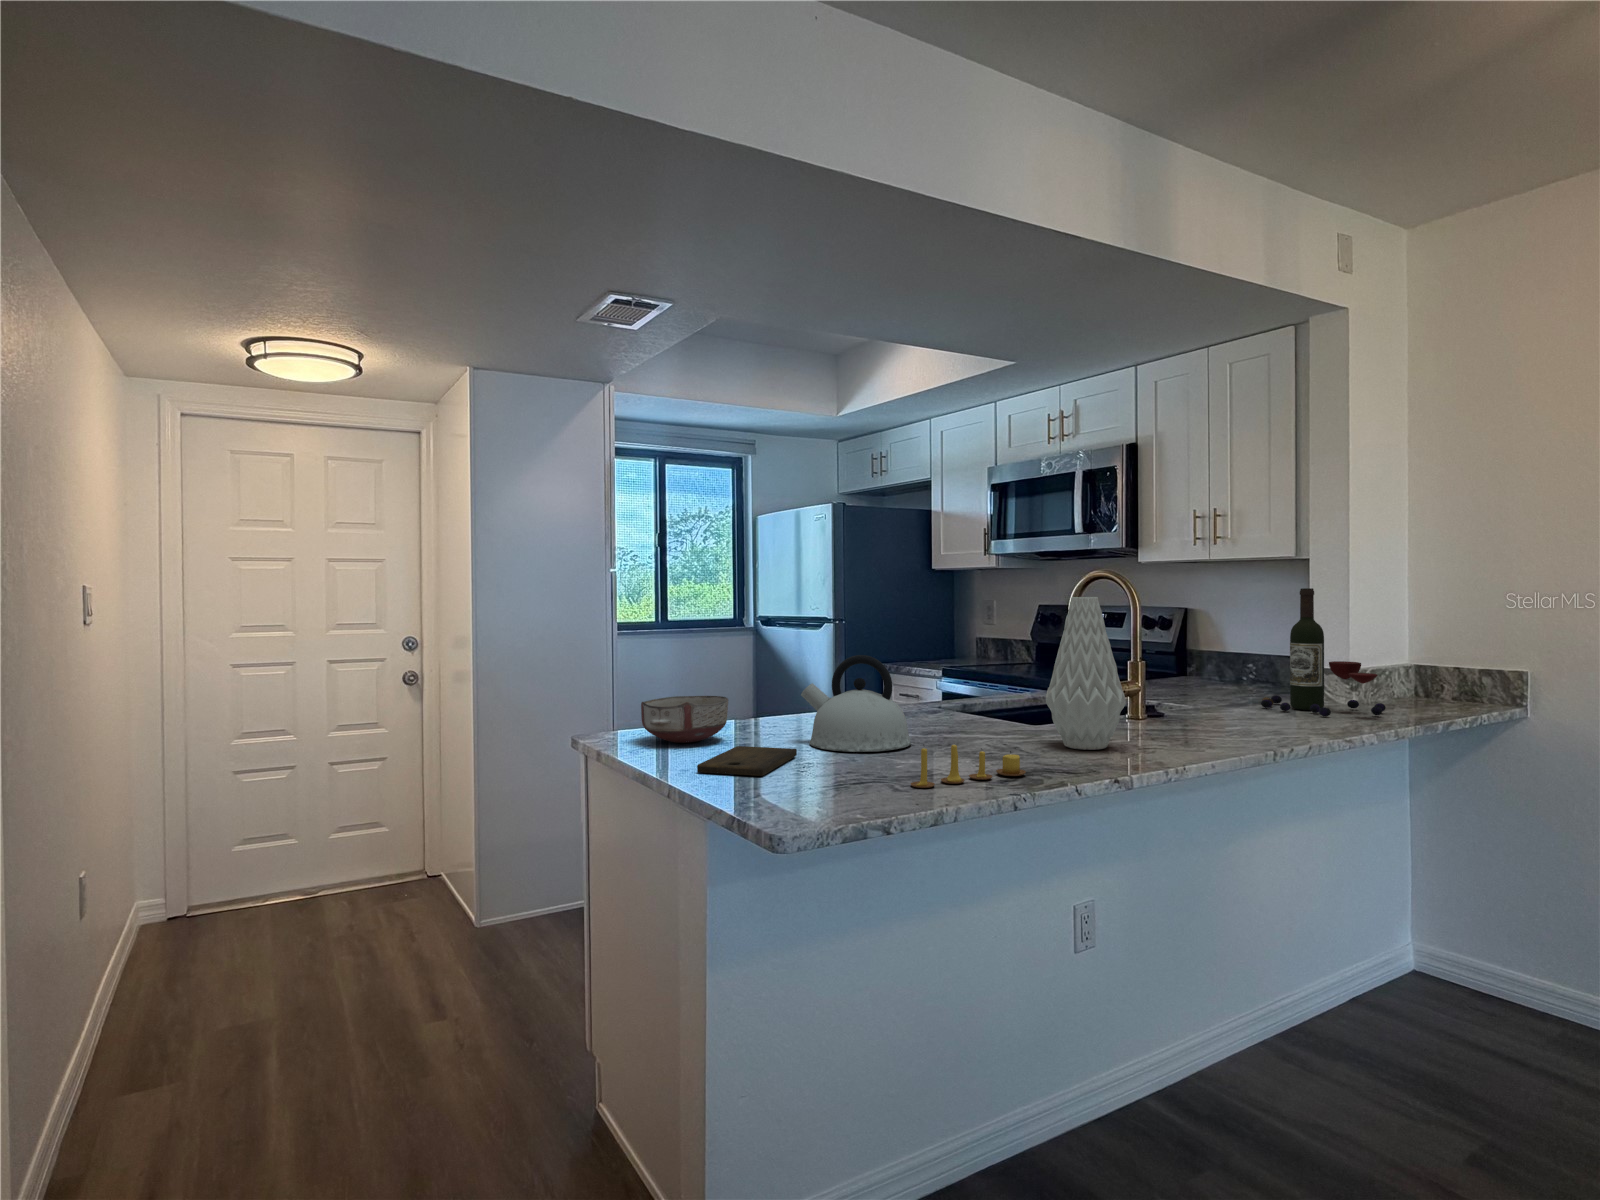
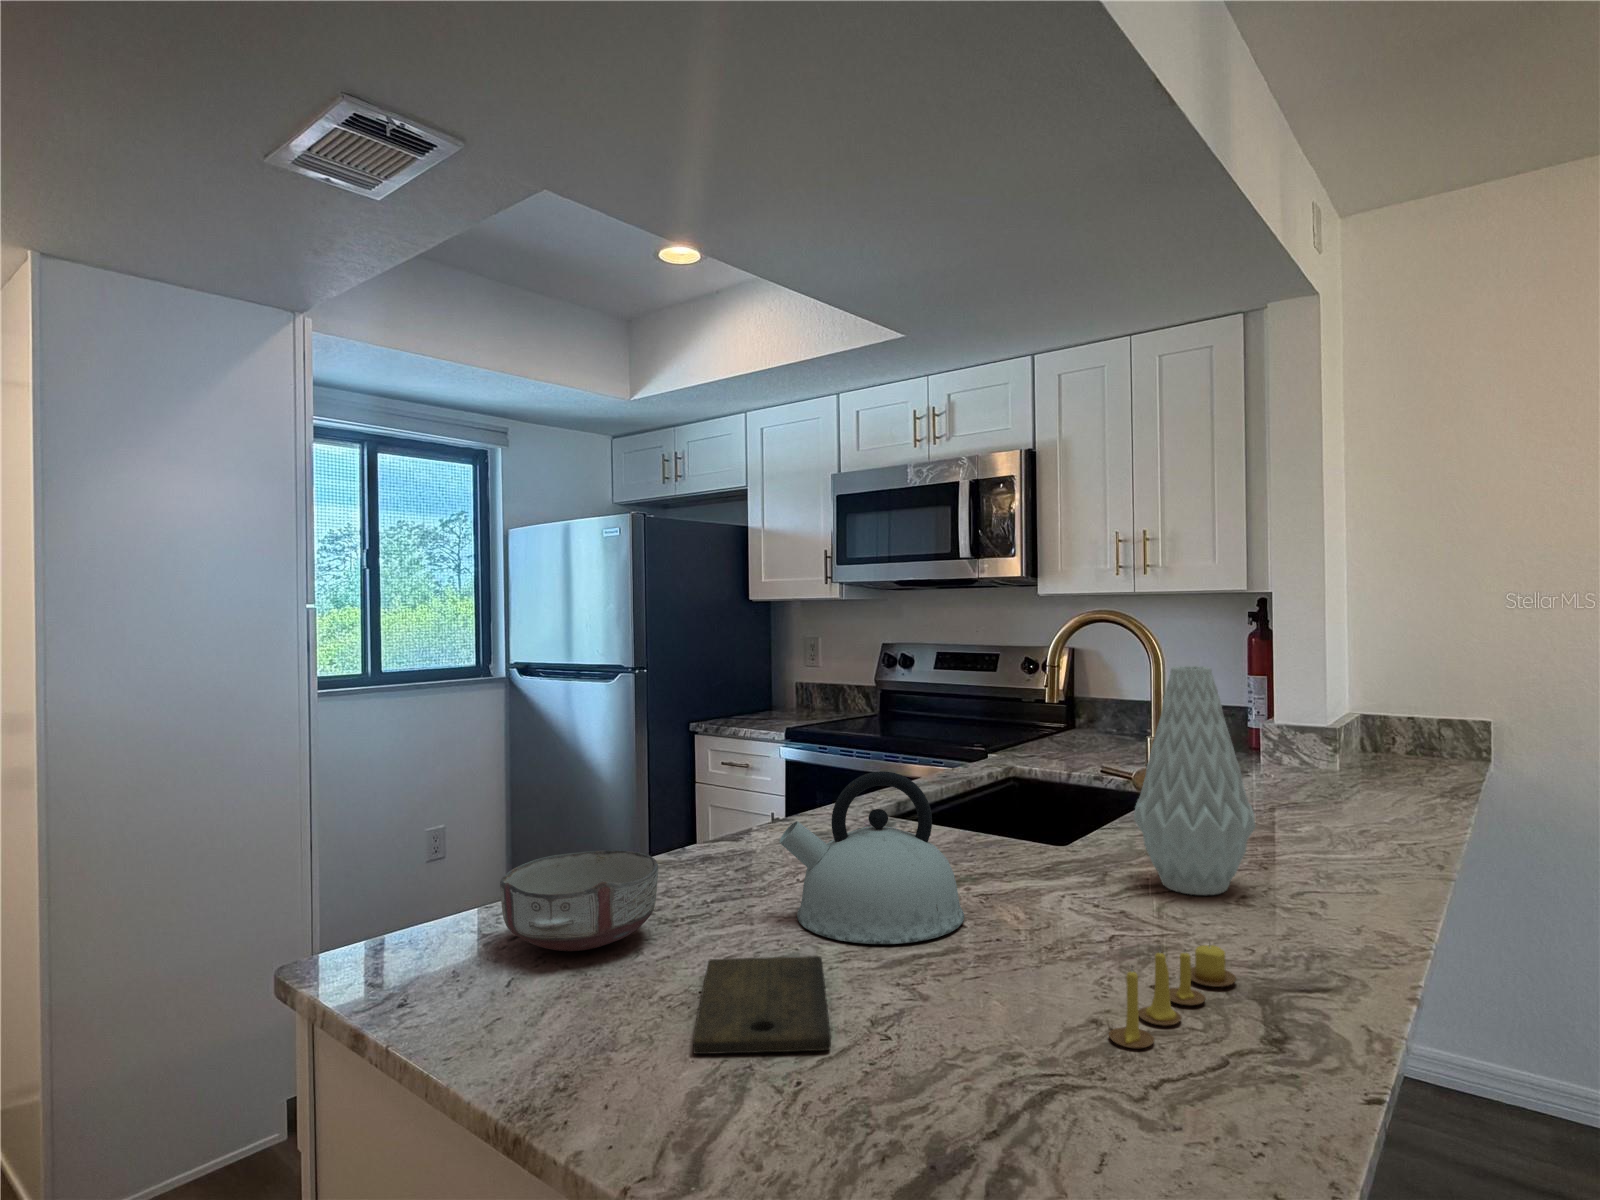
wine bottle: present [1261,588,1386,716] -> none [1243,632,1407,796]

